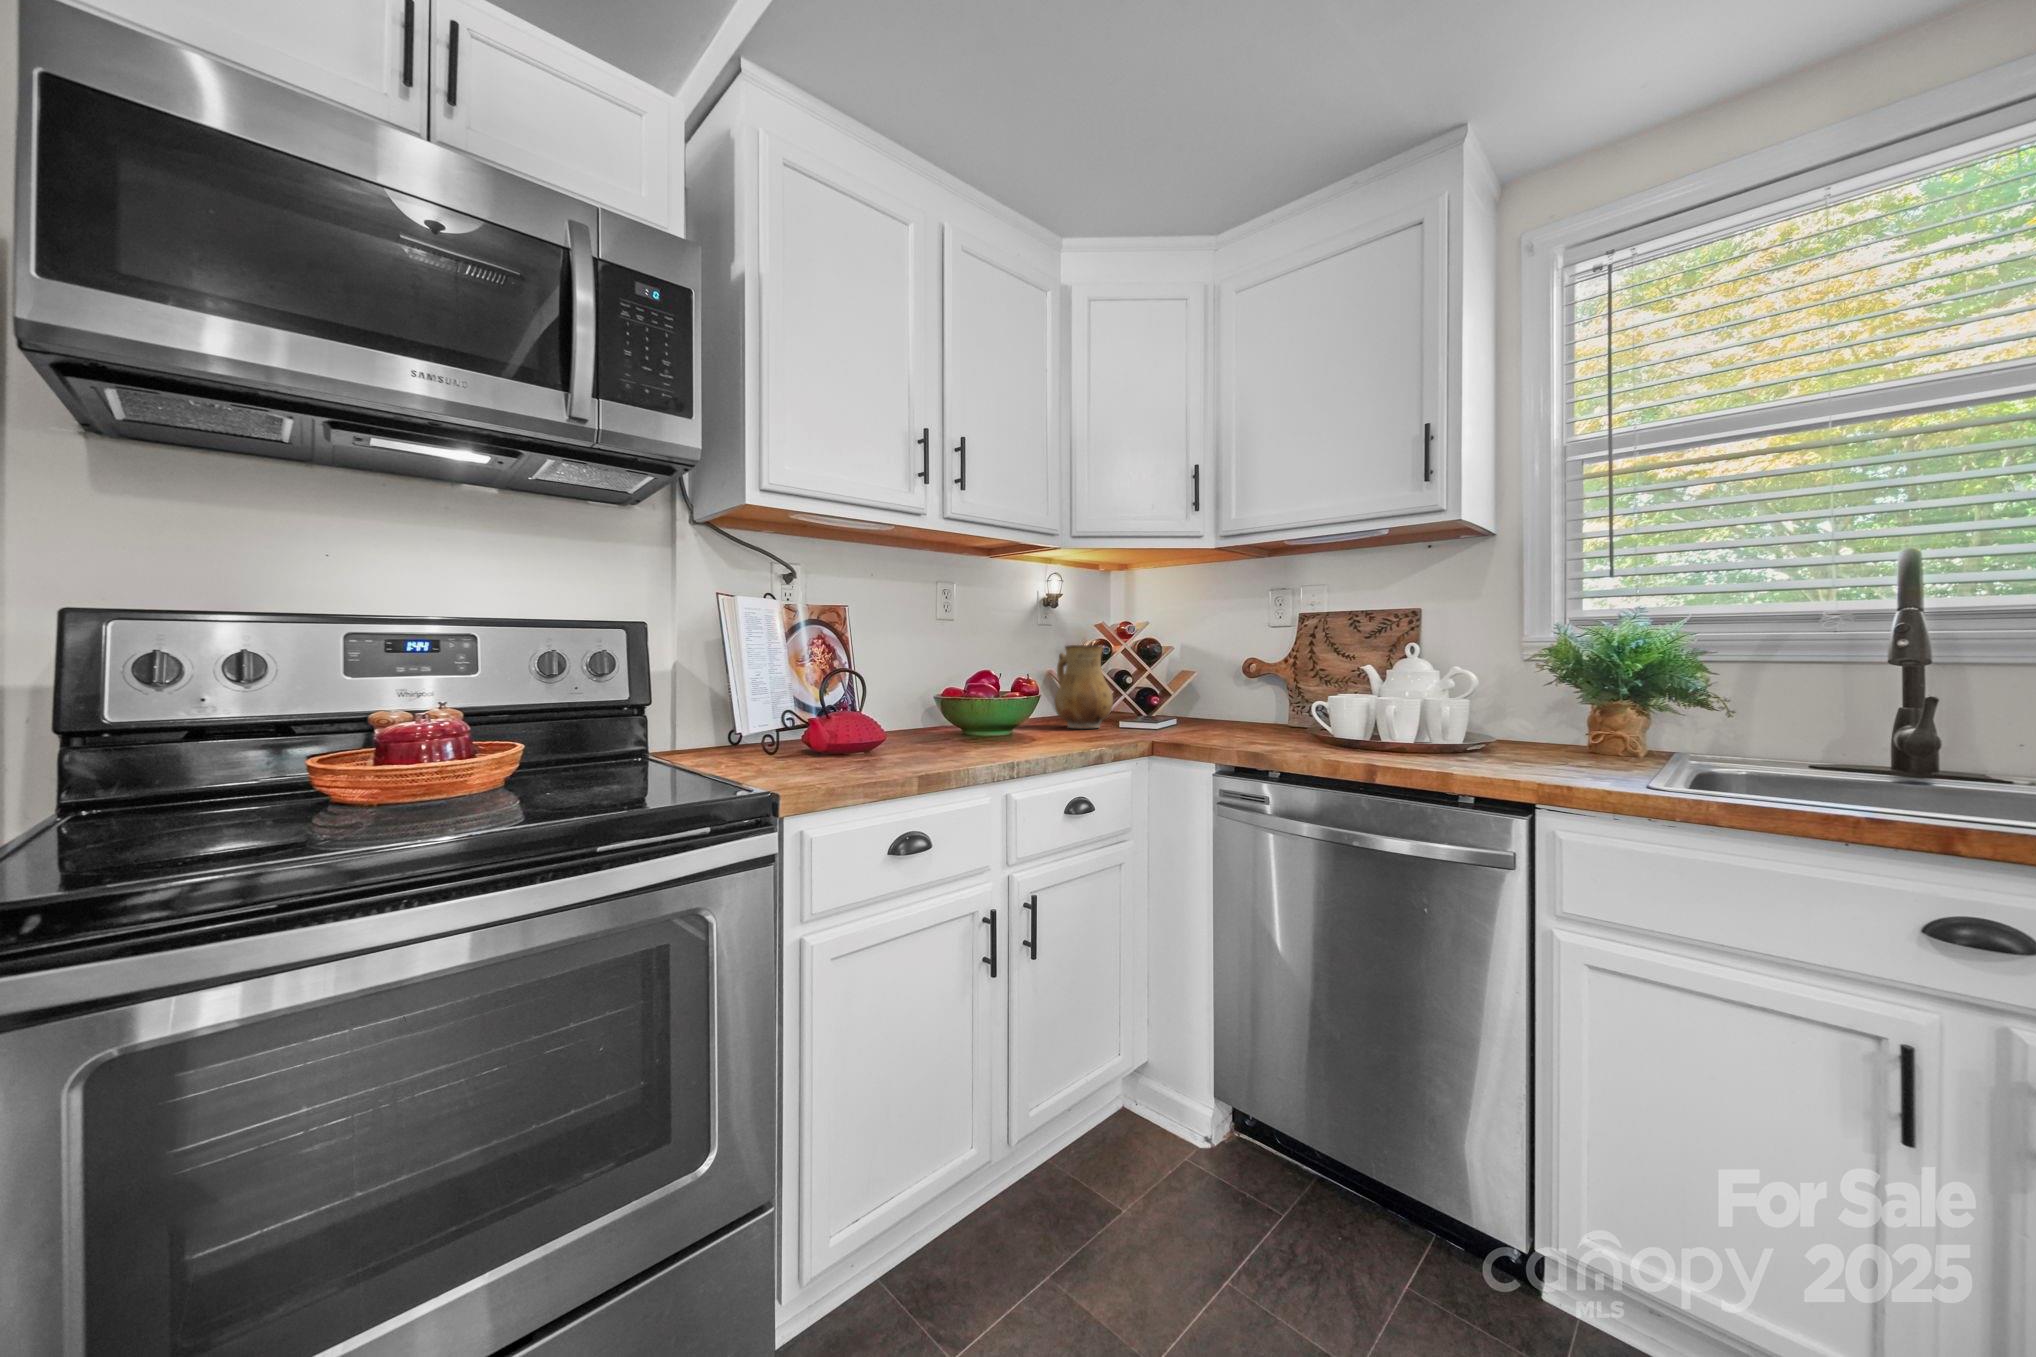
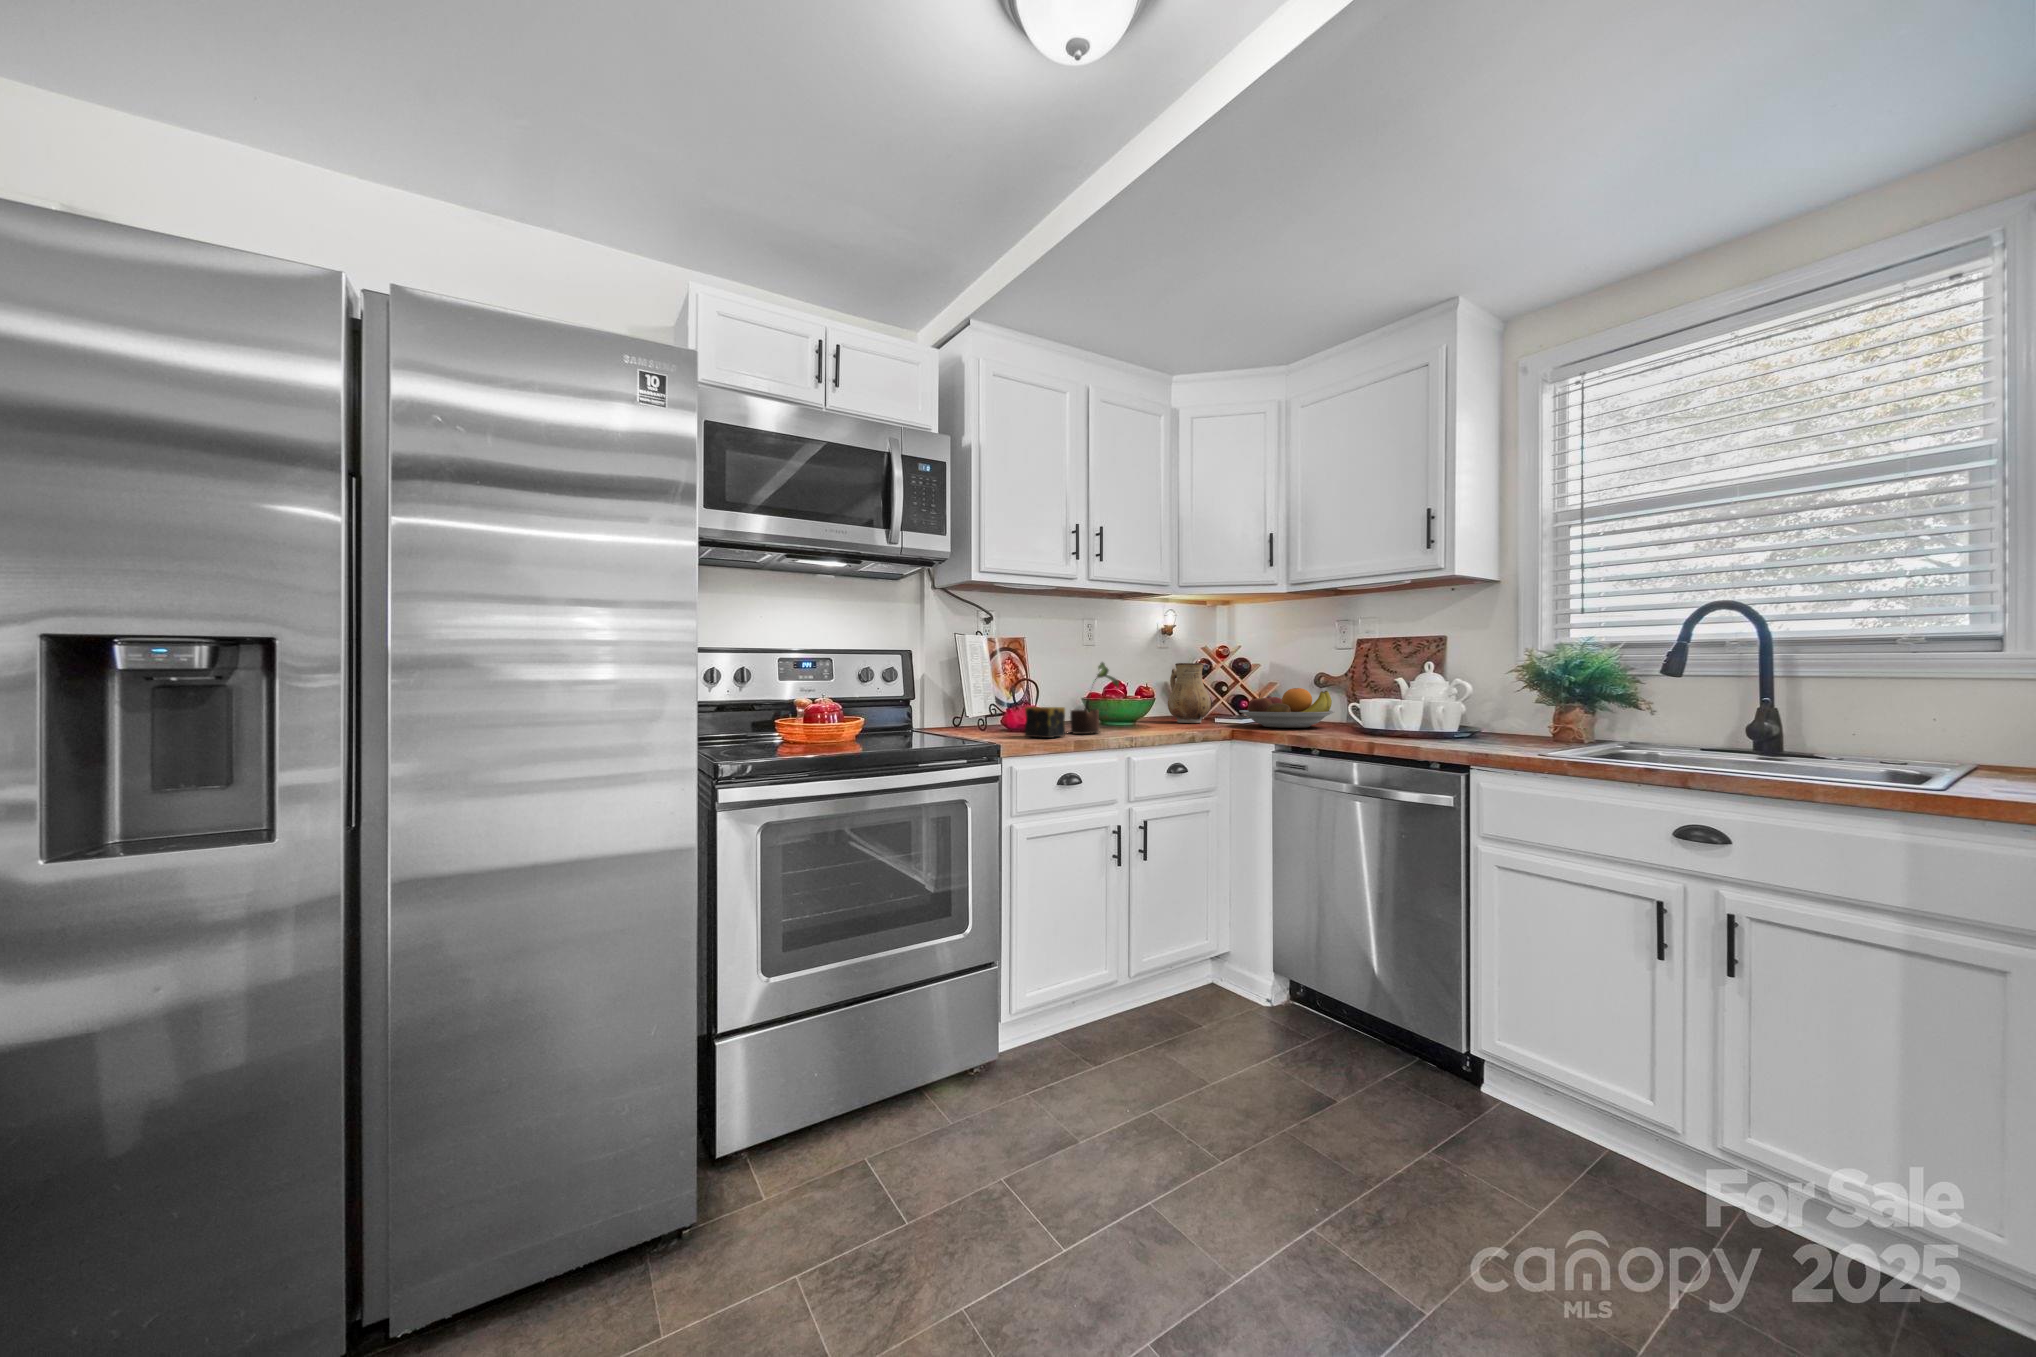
potted plant: none [910,642,991,758] -> present [1070,662,1119,734]
fruit bowl: none [1155,680,1285,736] -> present [1239,688,1335,728]
candle: none [835,716,905,770] -> present [1024,707,1065,738]

